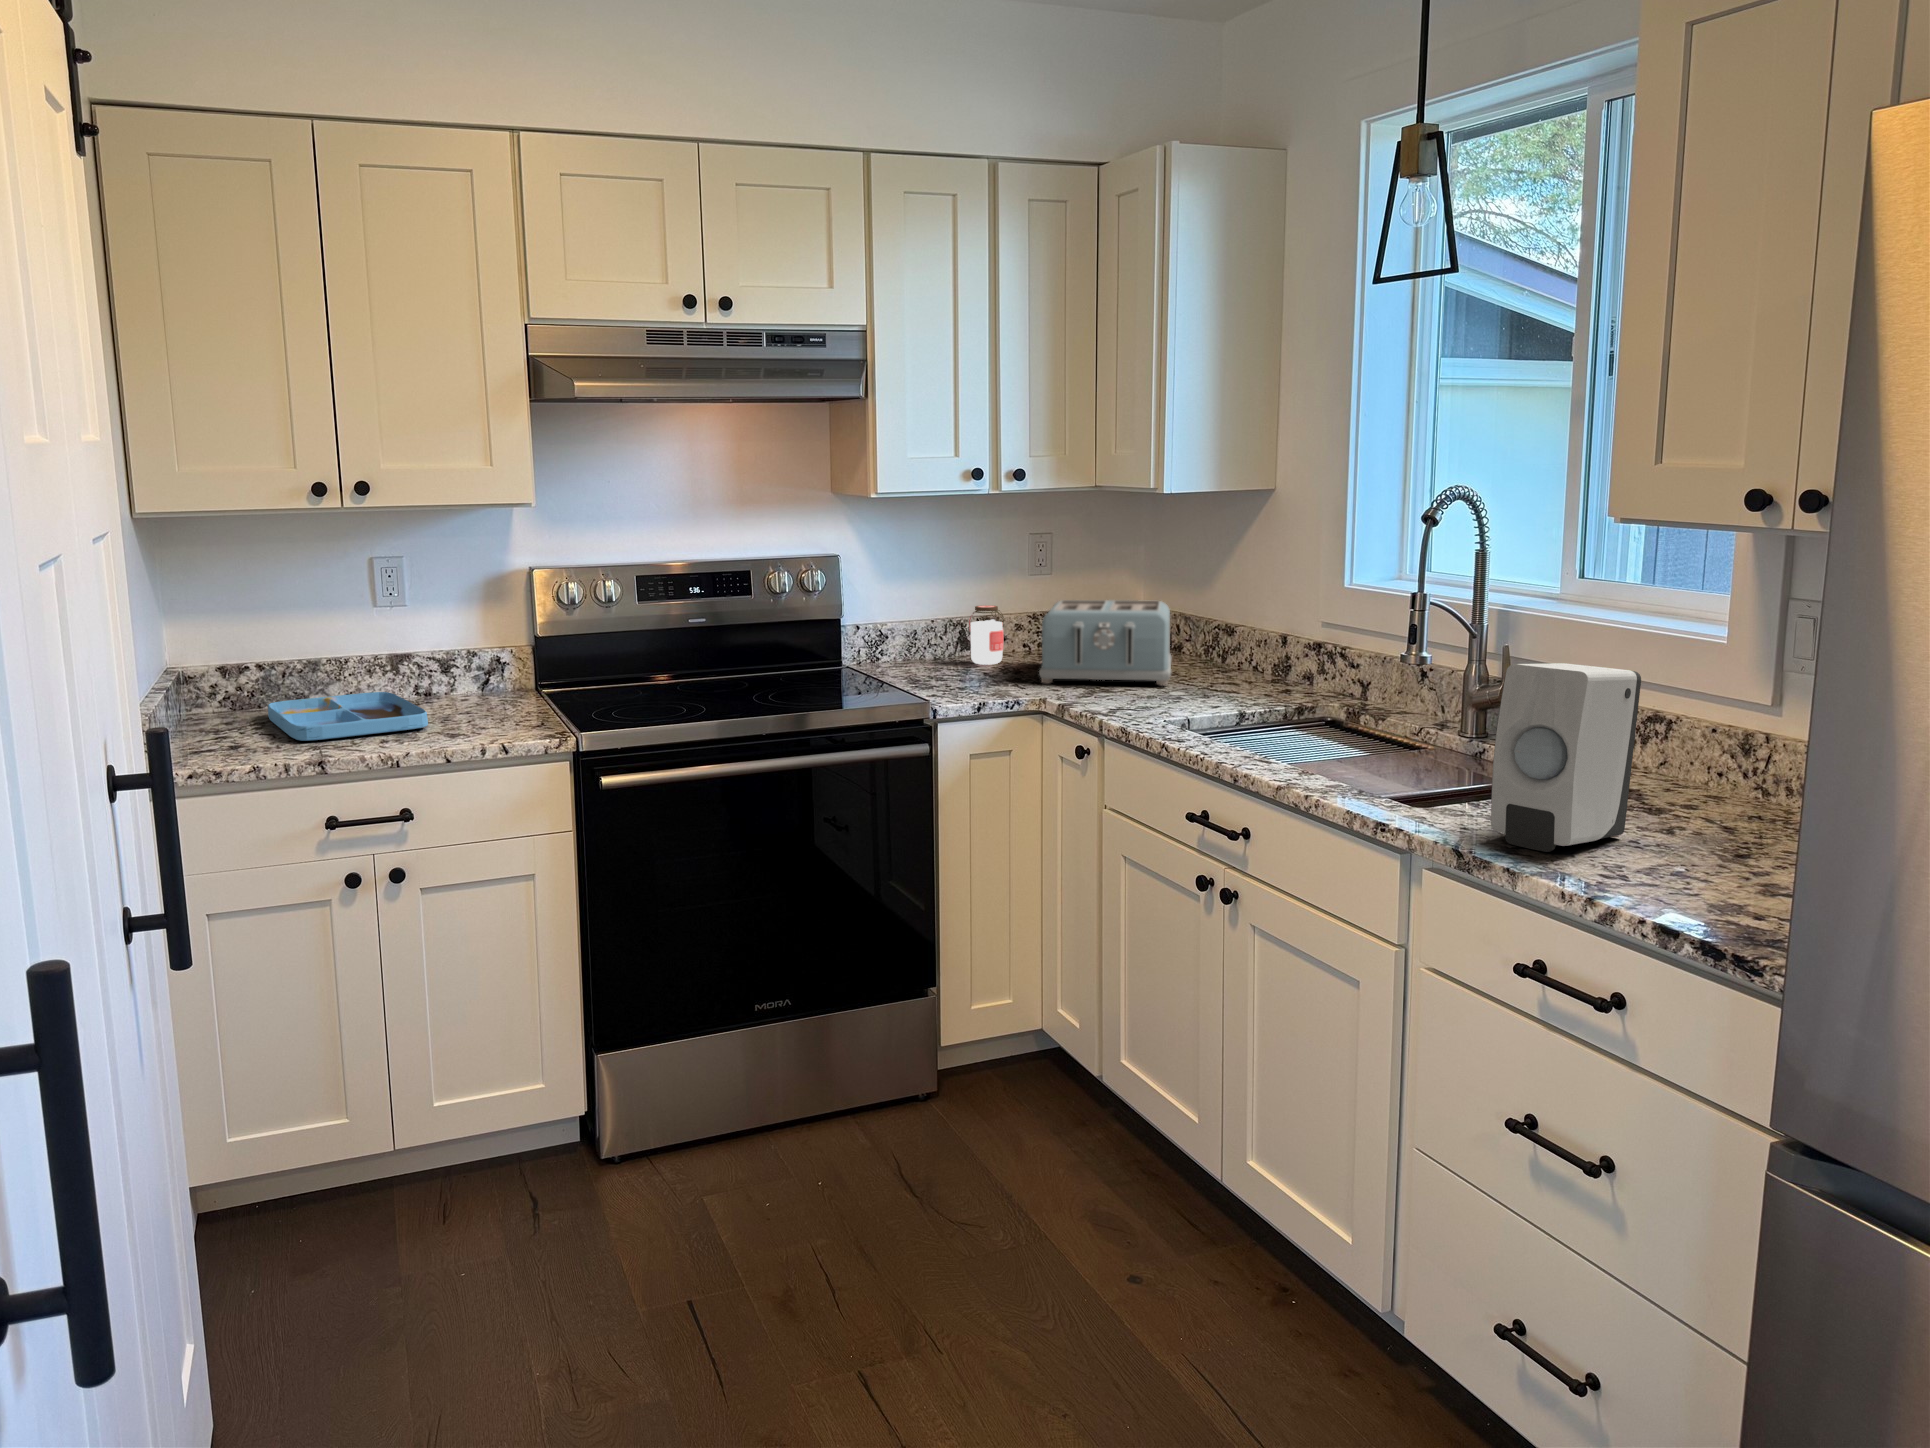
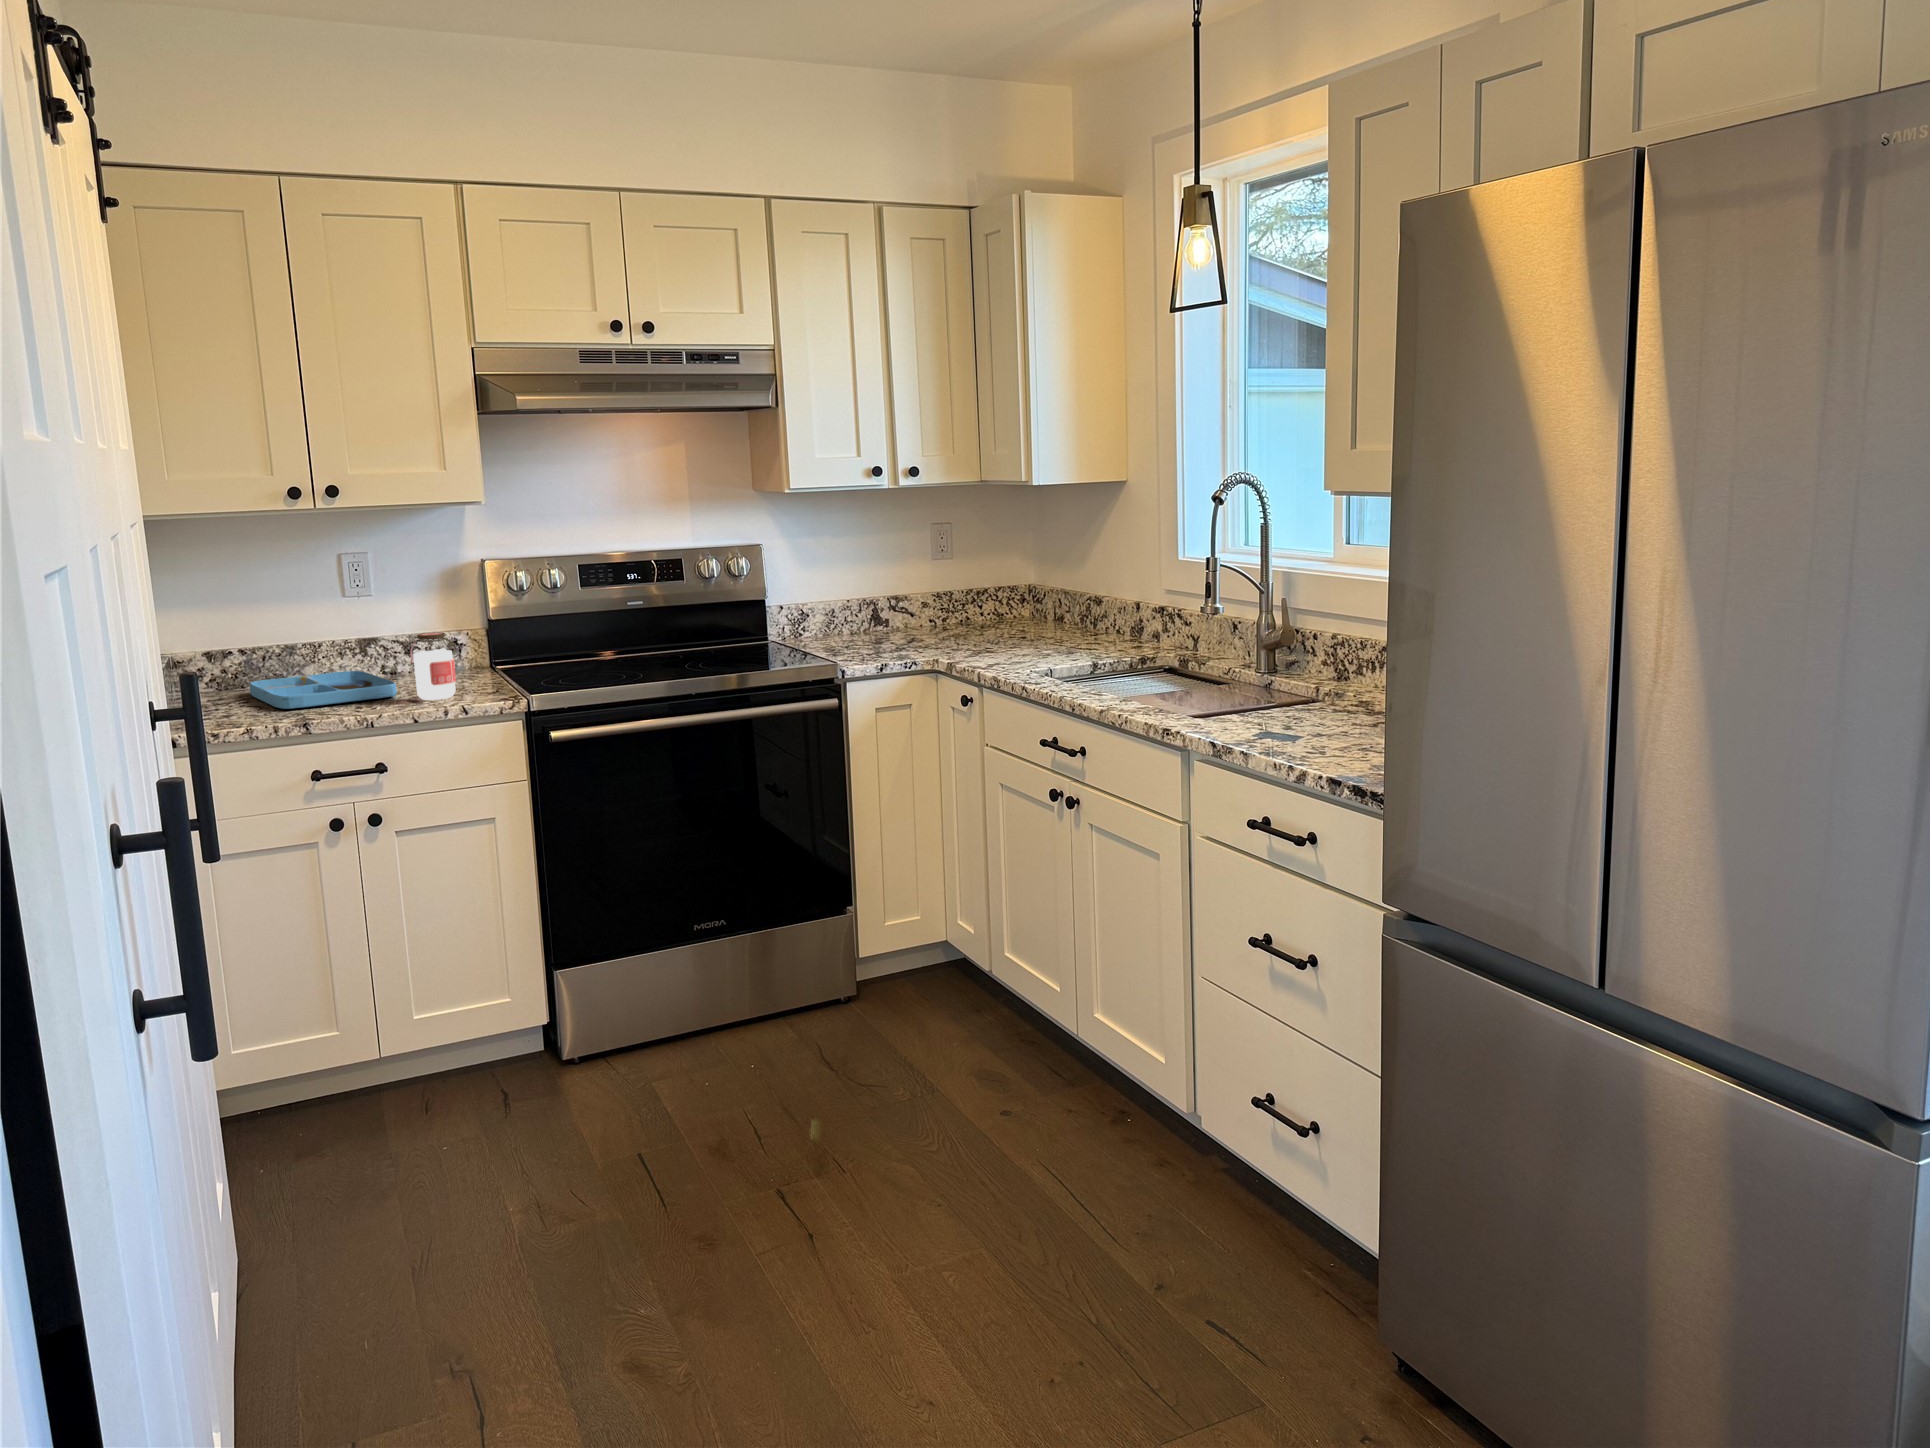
toaster: present [1039,600,1171,685] -> none [937,577,1053,649]
jar: present [969,605,1004,665] -> present [410,632,456,700]
soap dispenser: present [1491,663,1641,852] -> none [1239,601,1345,740]

